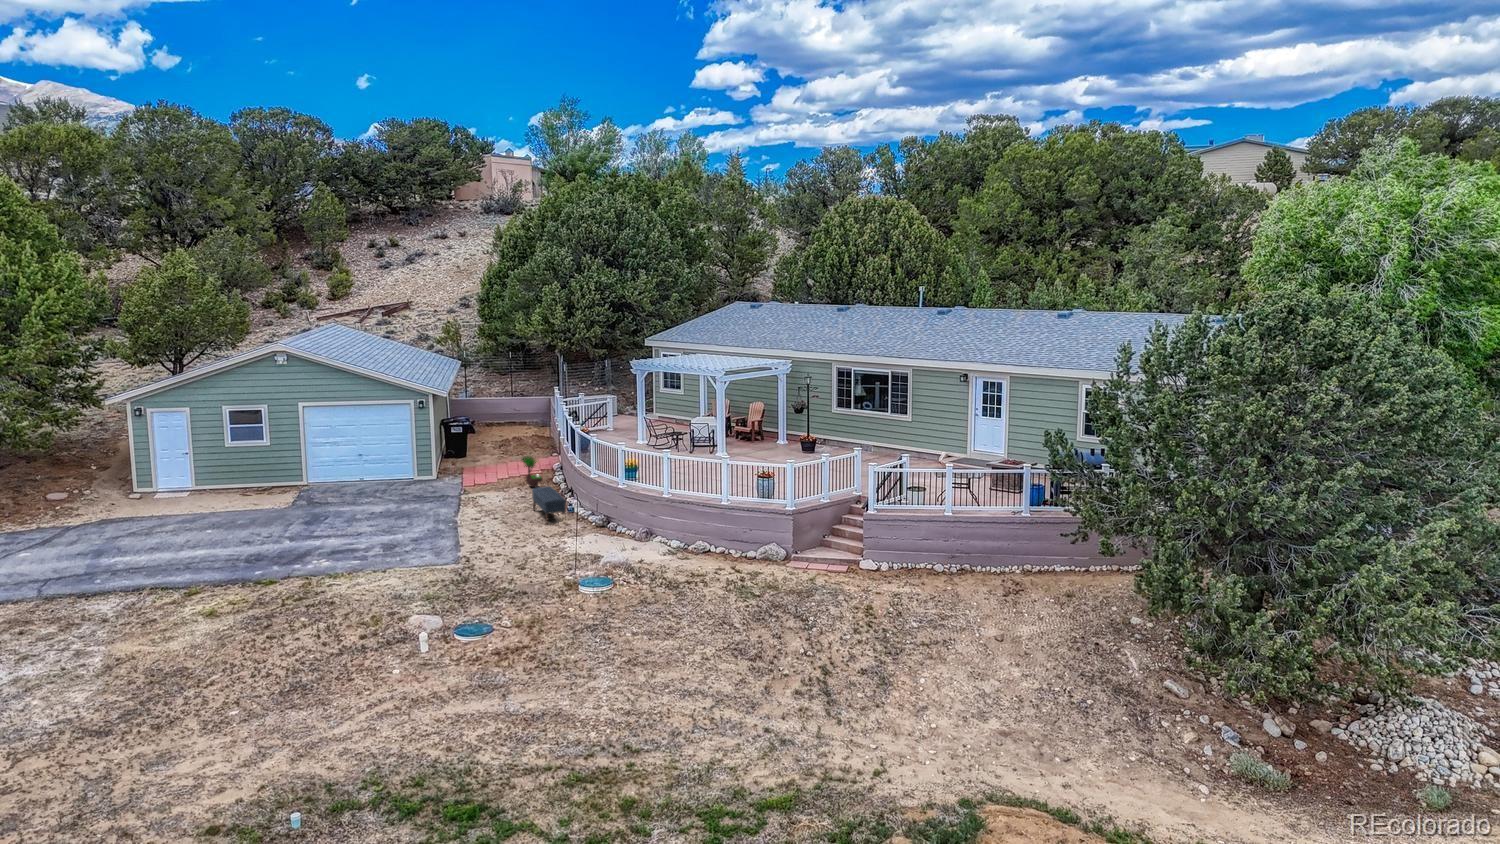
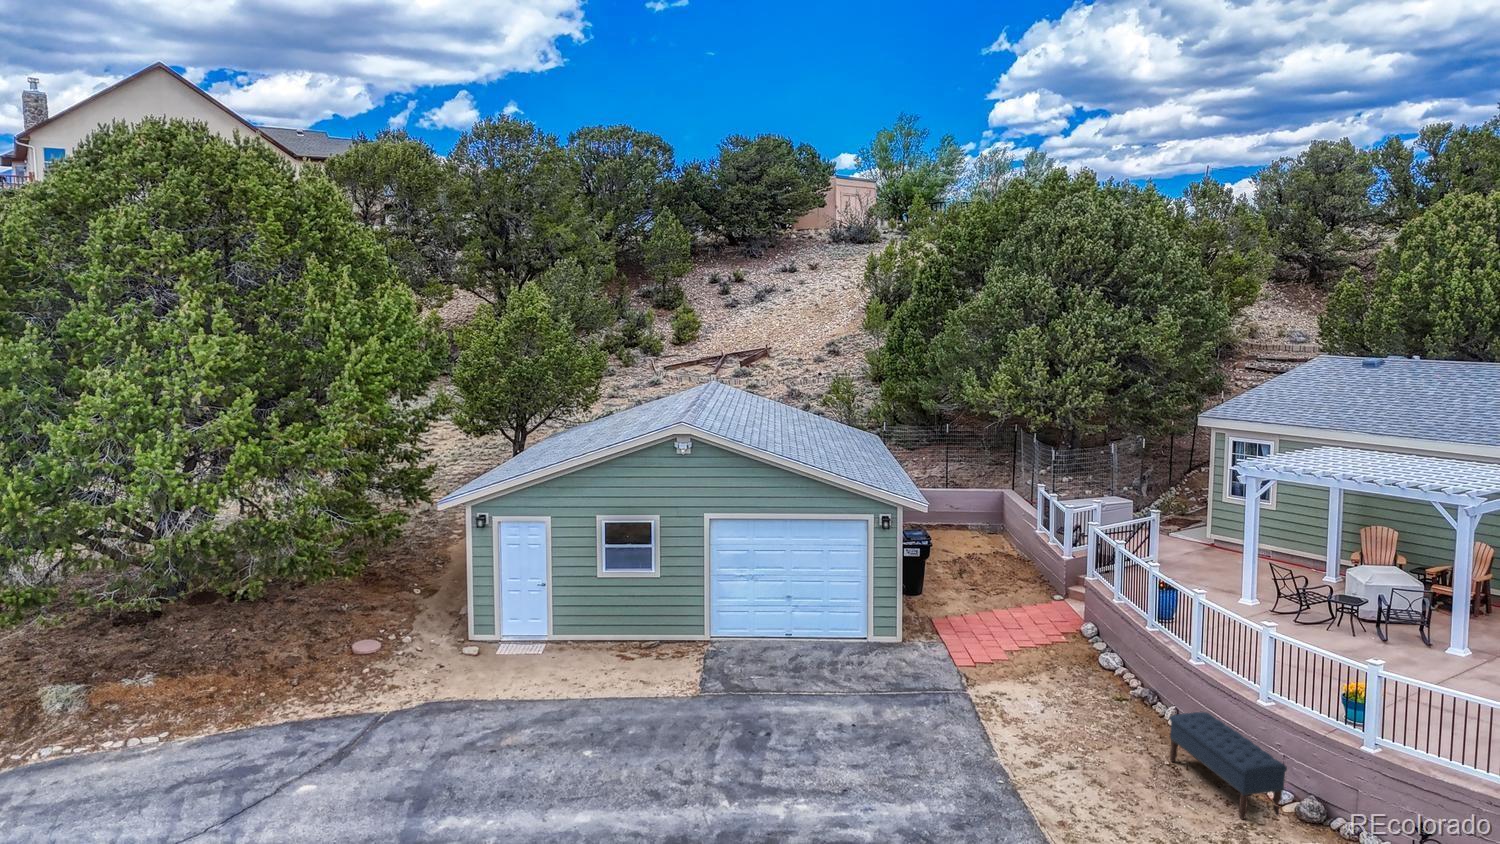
potted tree: present [521,456,542,487] -> none [1086,615,1132,684]

